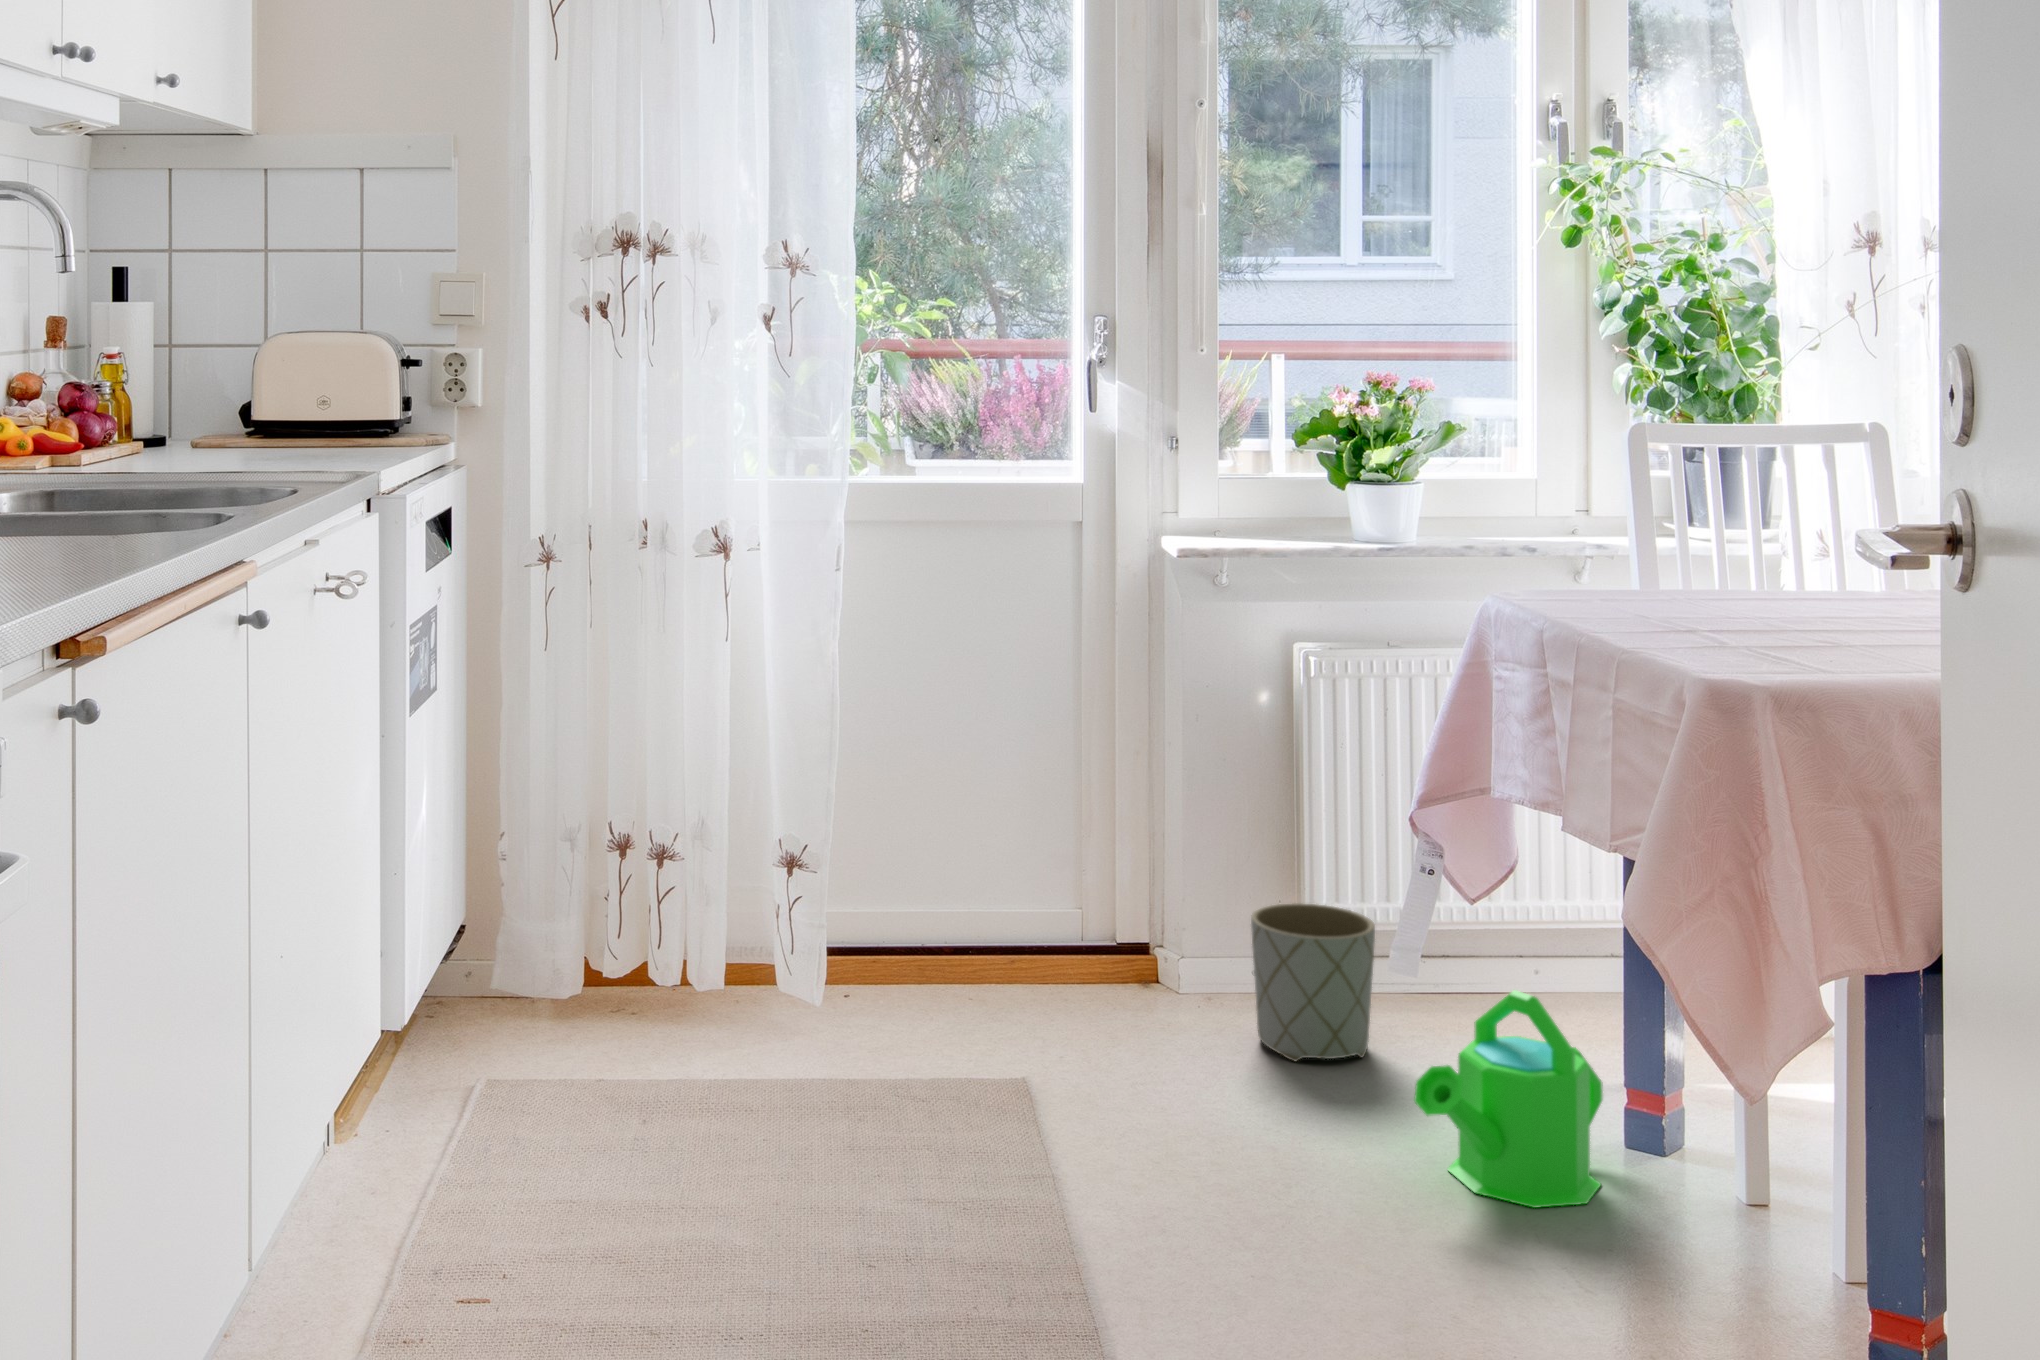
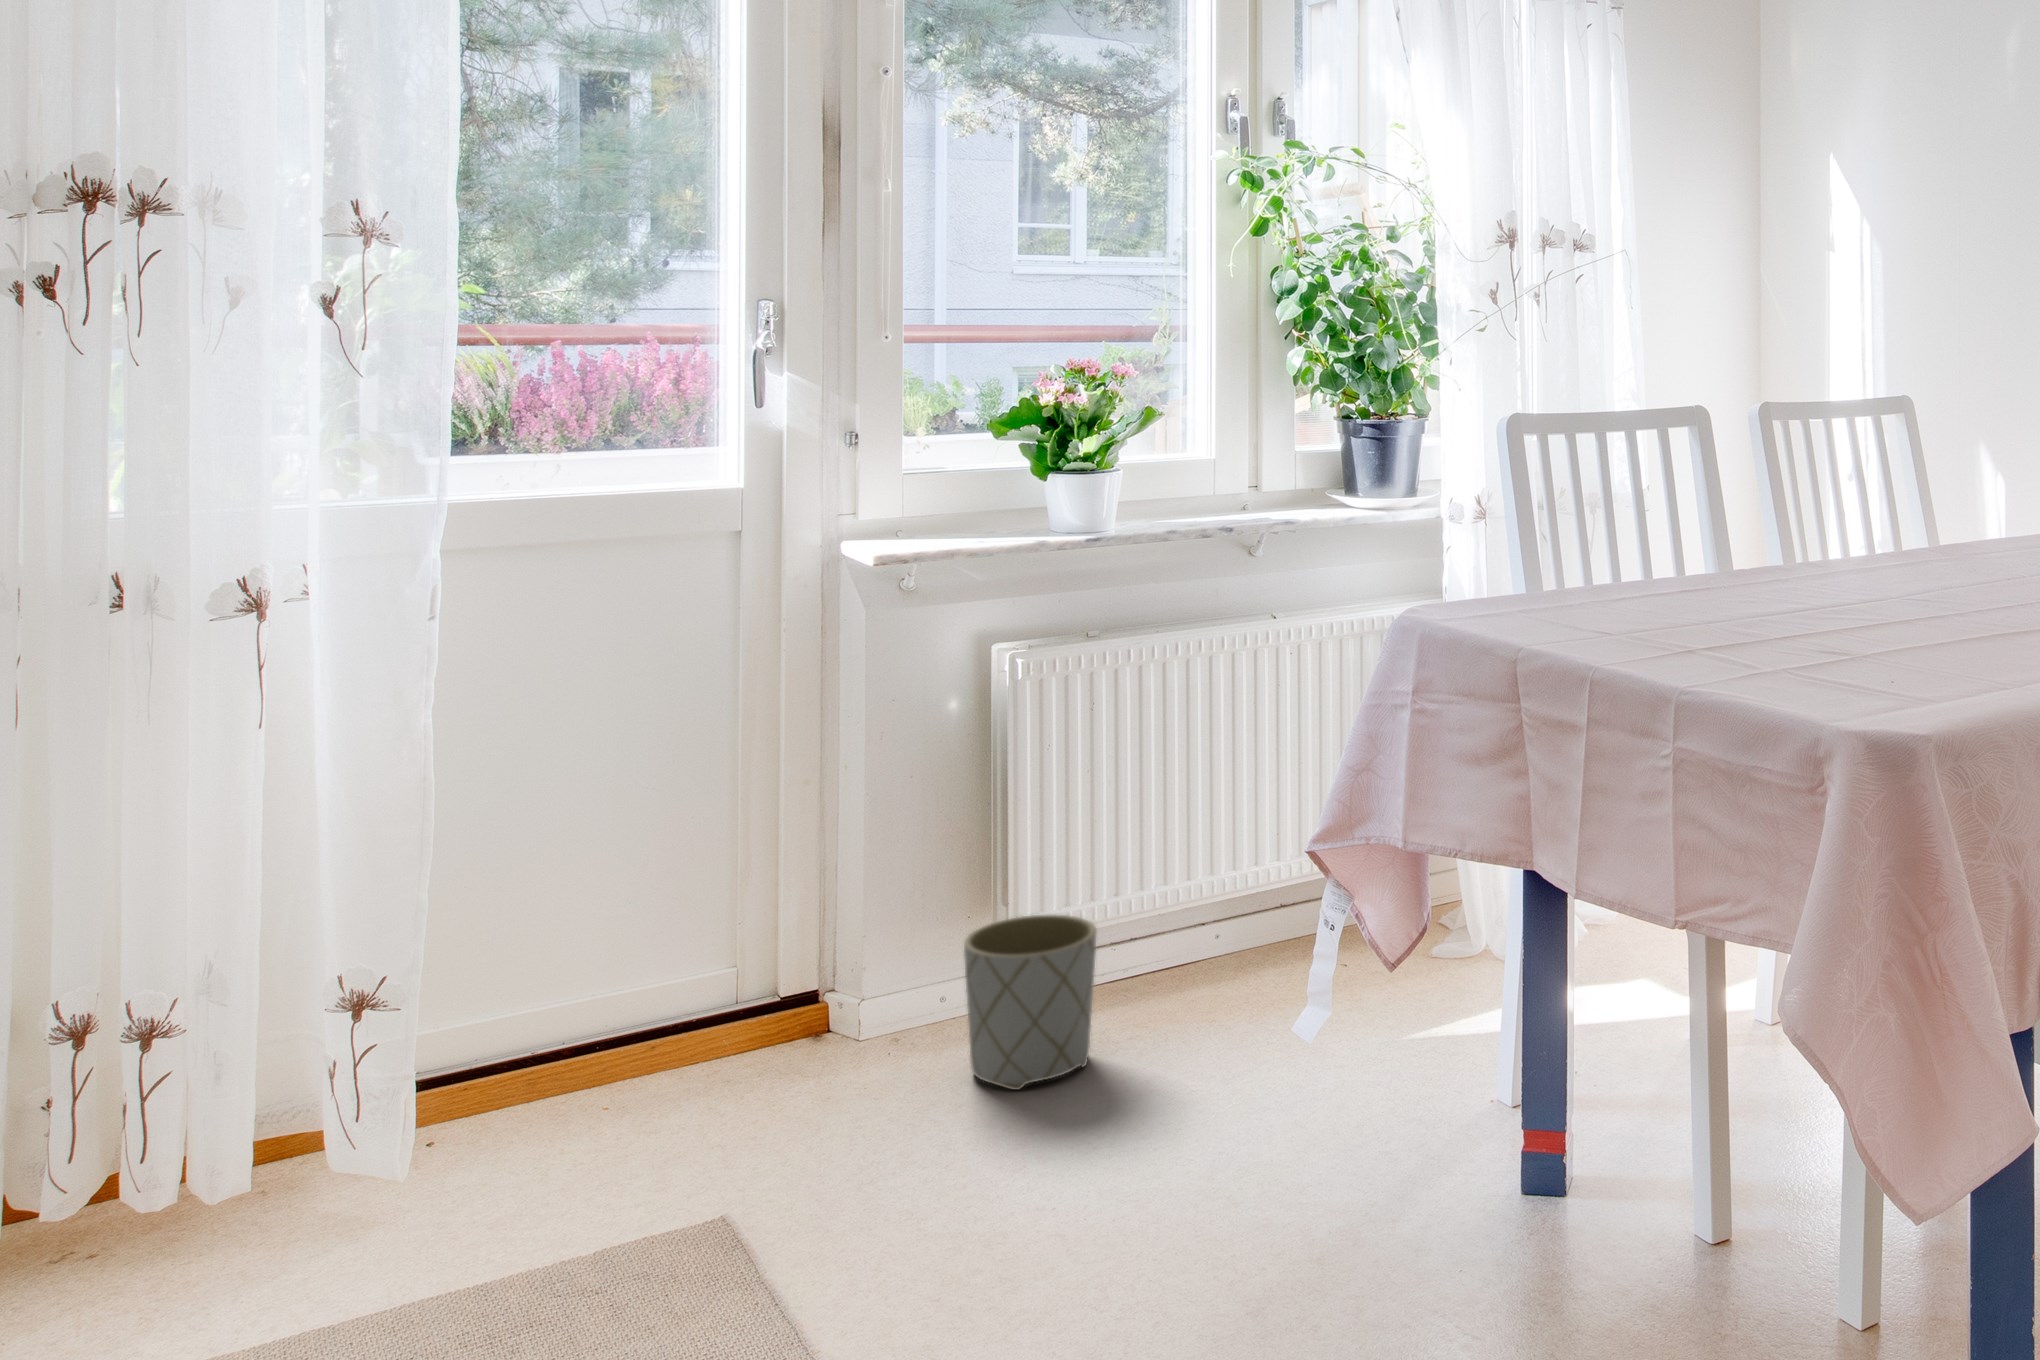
watering can: present [1414,990,1603,1207] -> none [1189,968,1351,1185]

